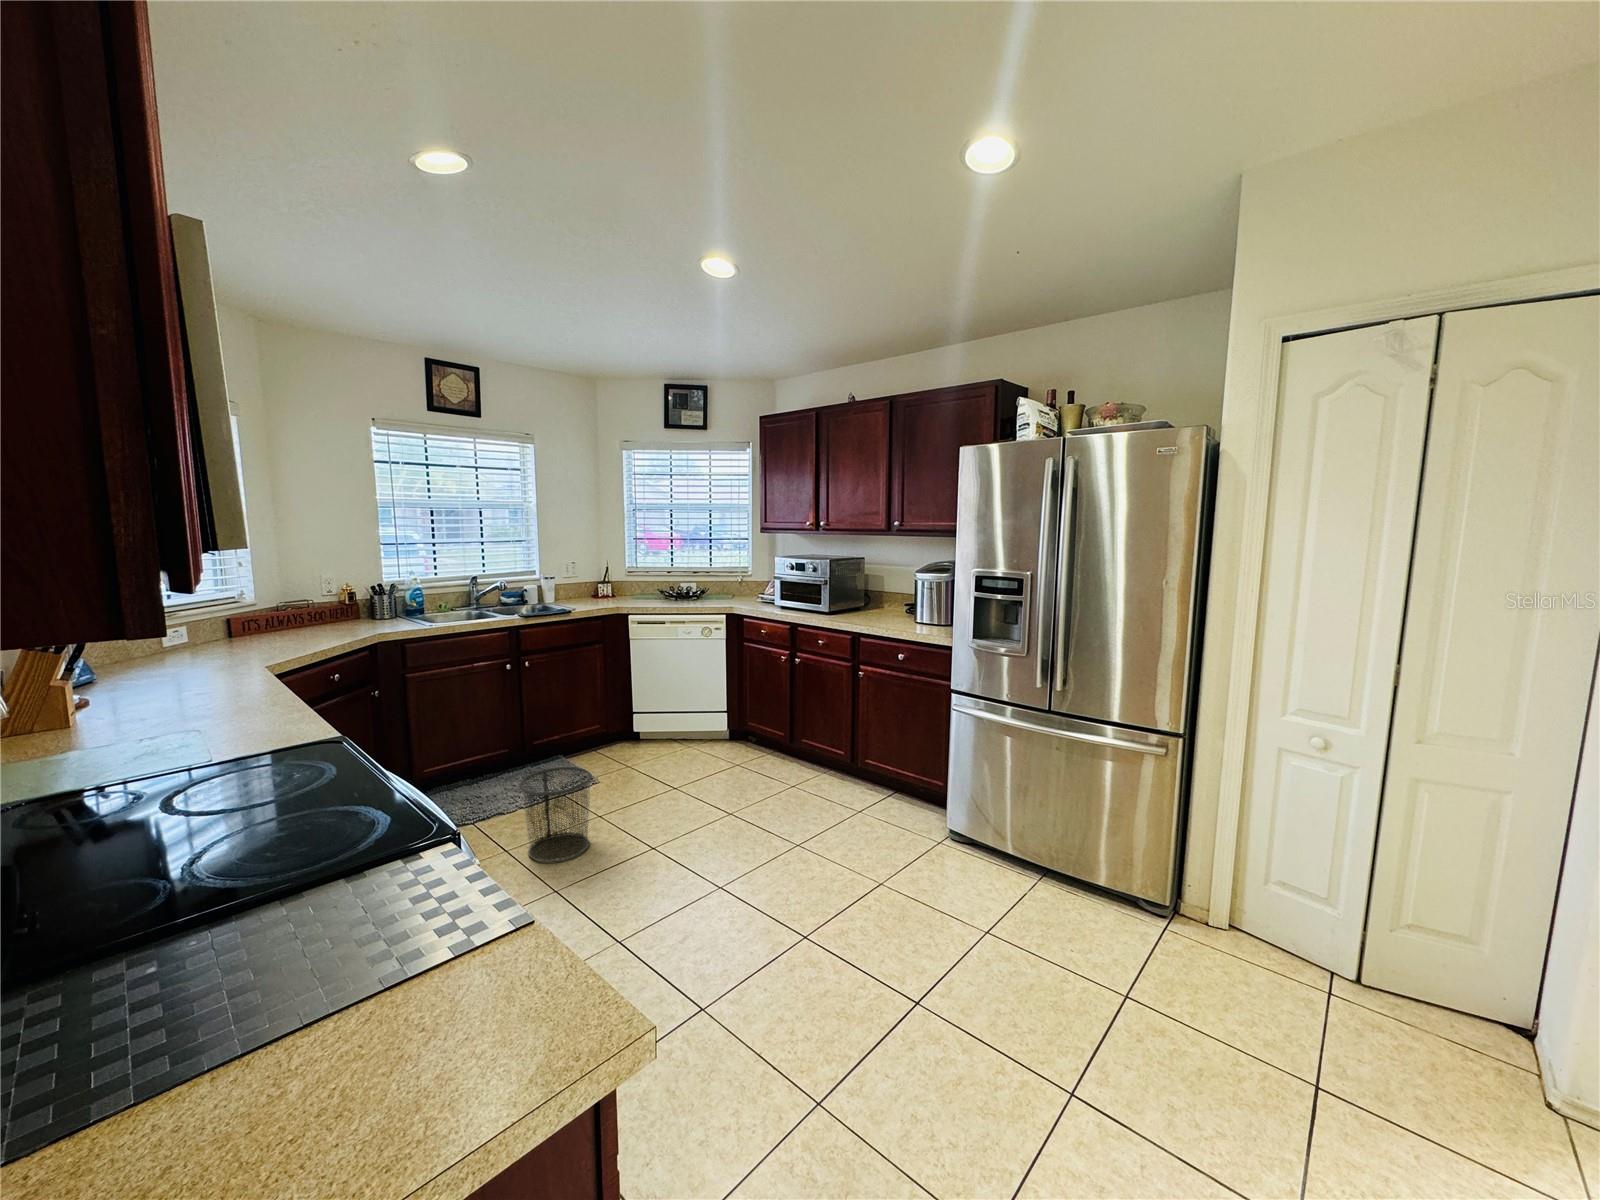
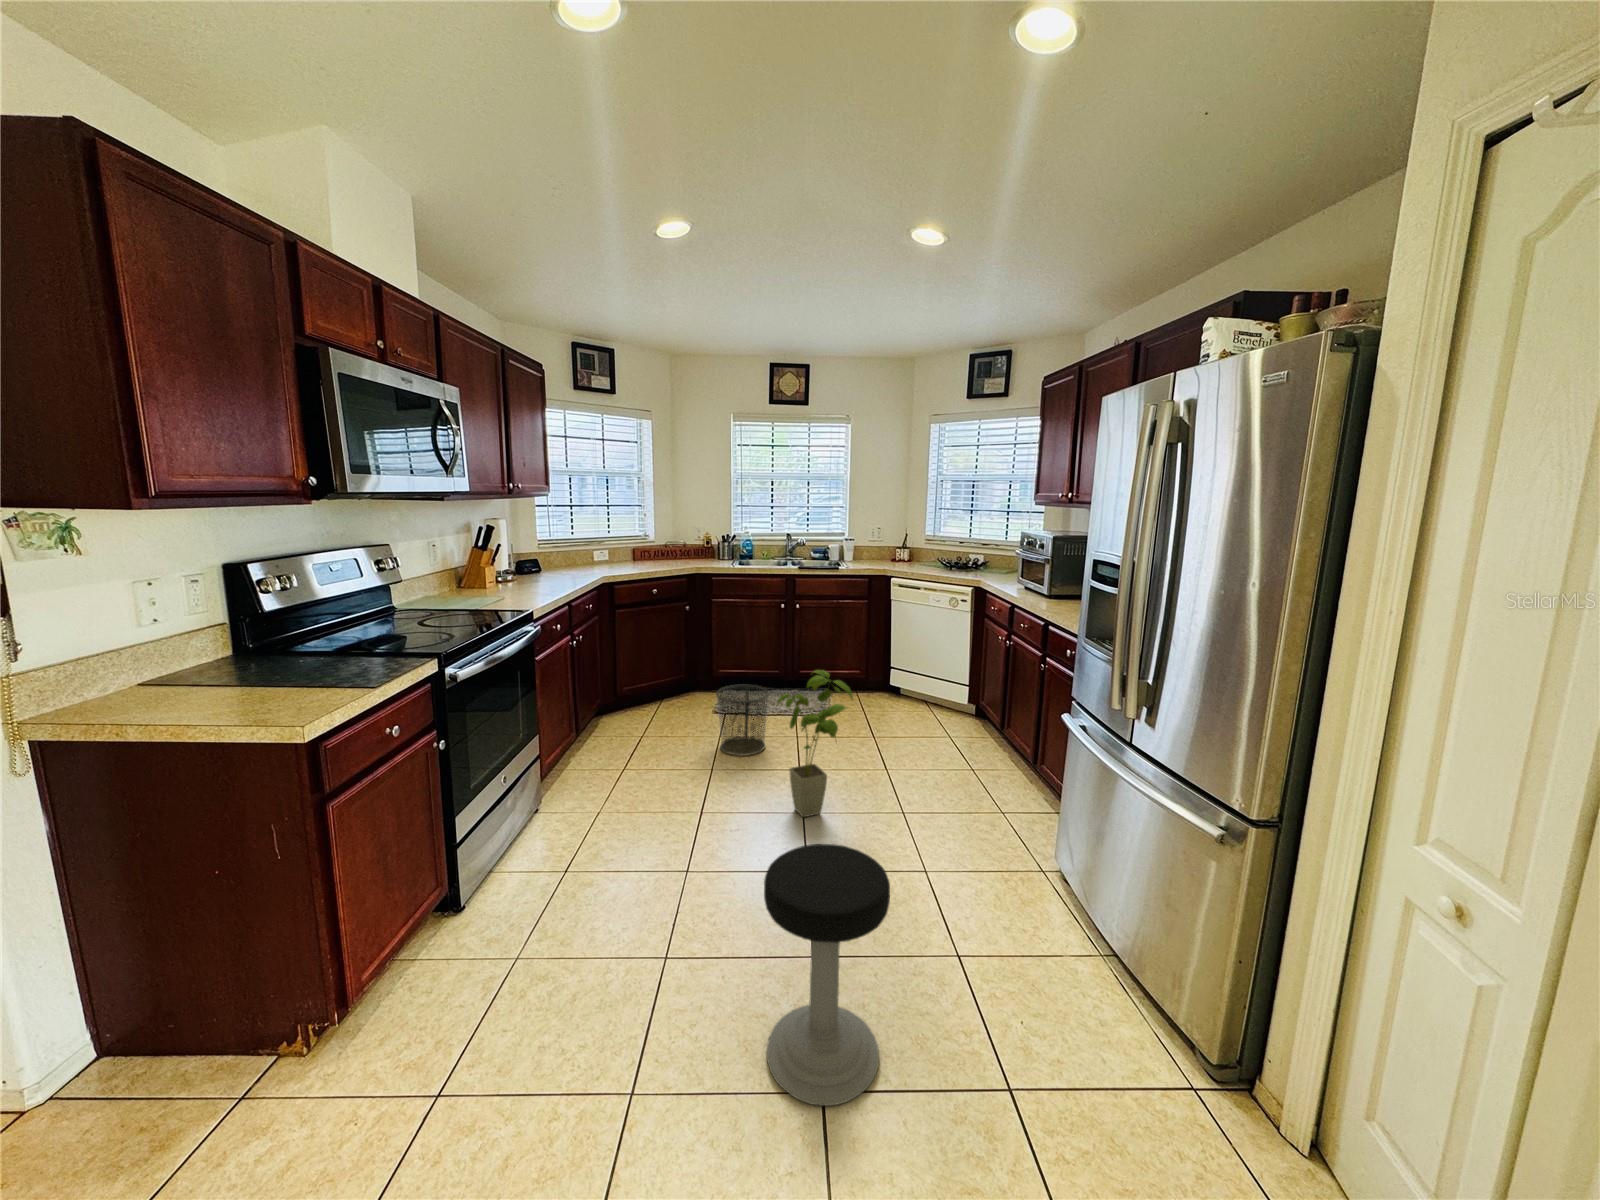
house plant: none [693,720,777,888] -> present [777,670,853,817]
stool: none [966,857,1093,1102] -> present [764,844,890,1106]

